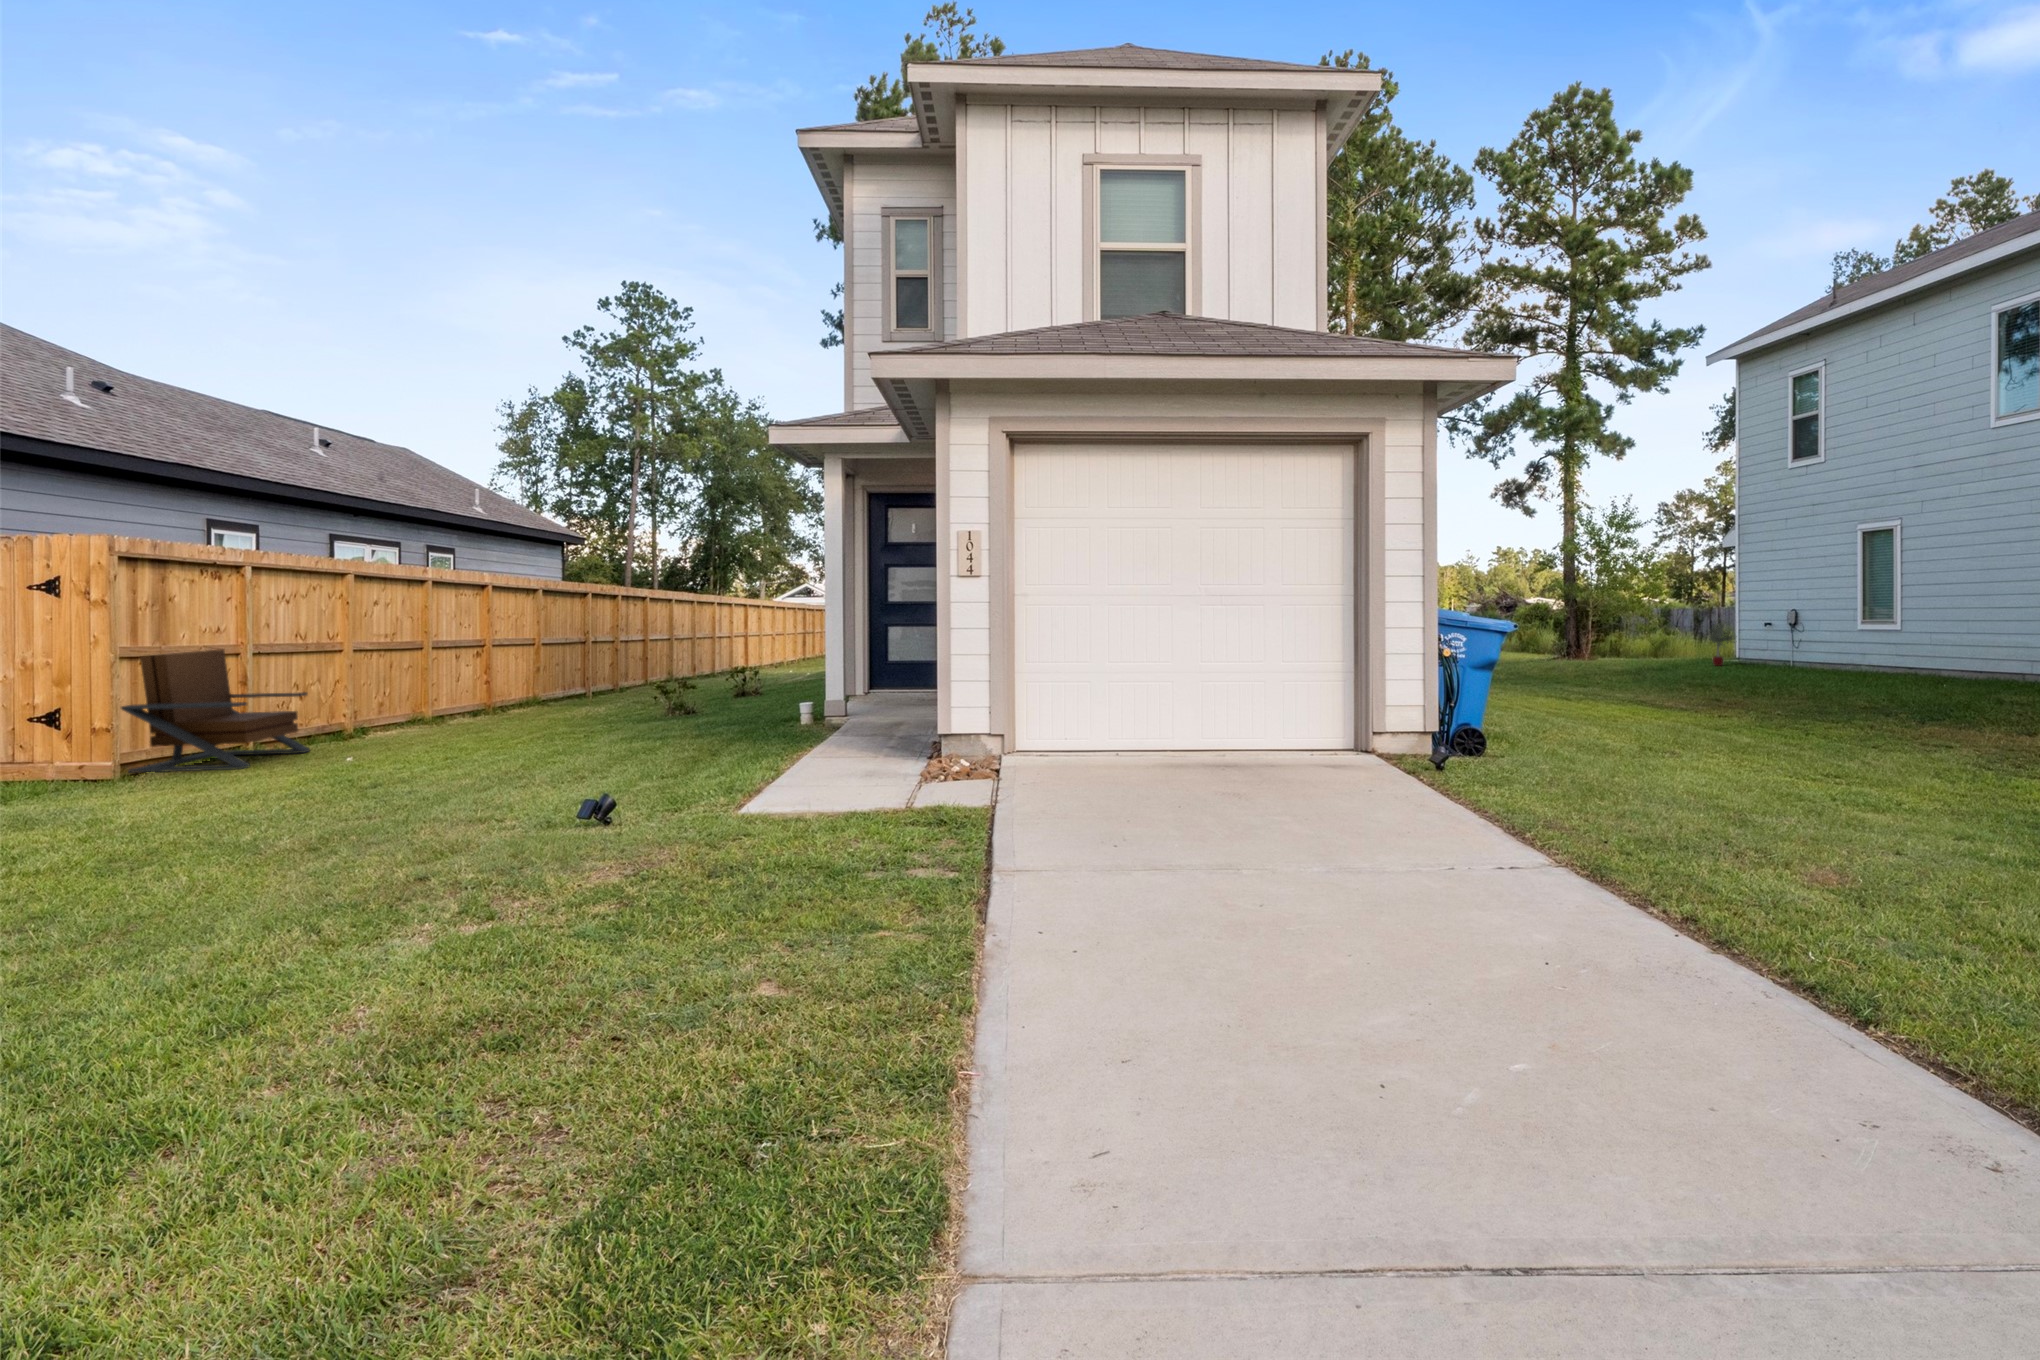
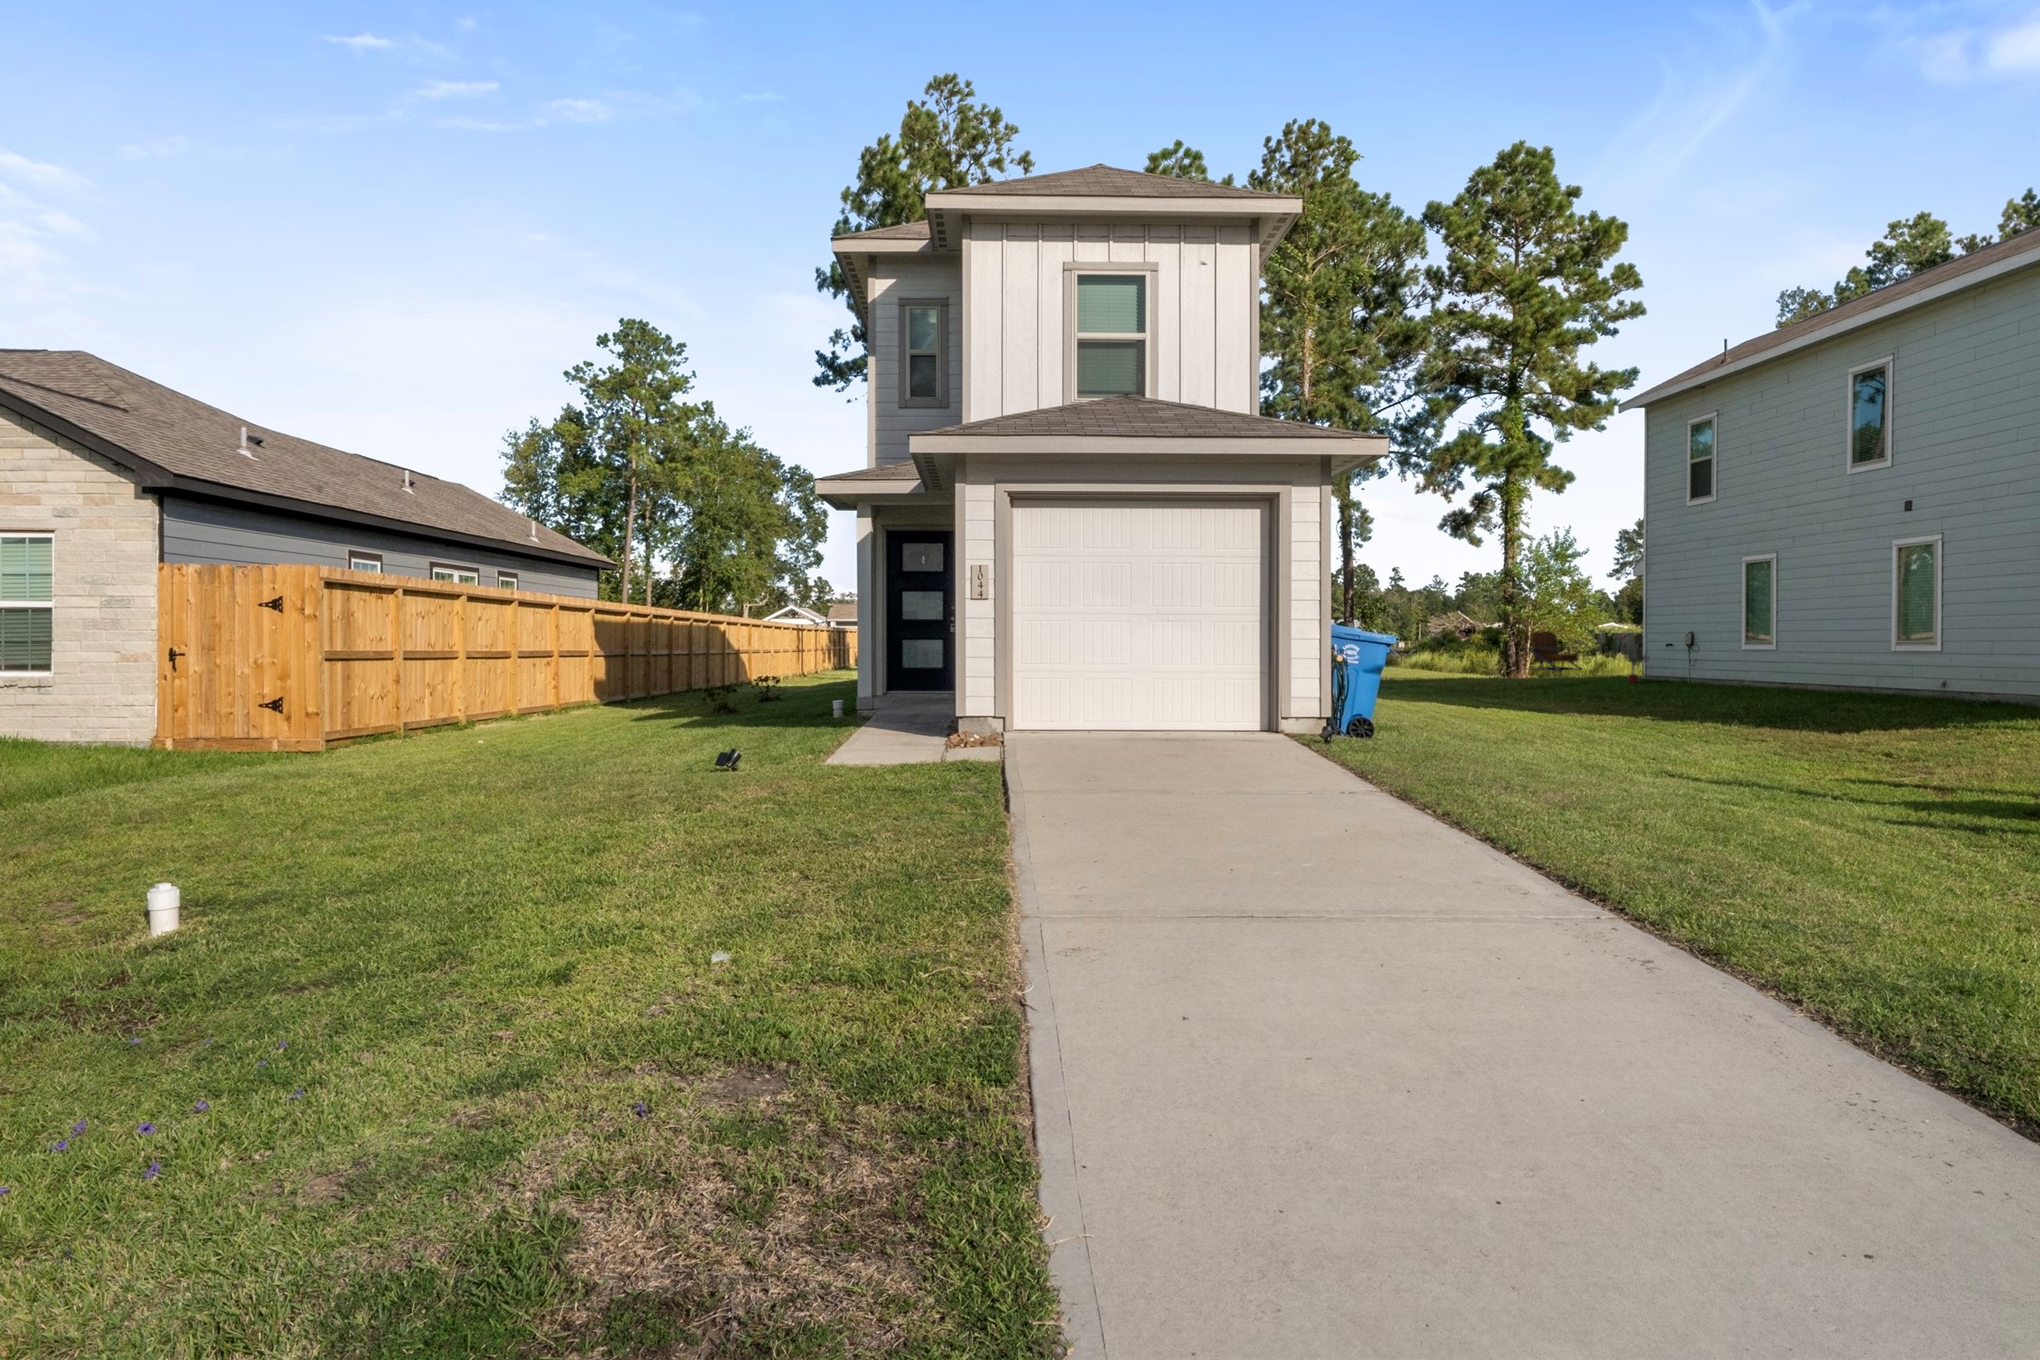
lounge chair: present [121,649,310,773] -> present [1527,631,1581,671]

